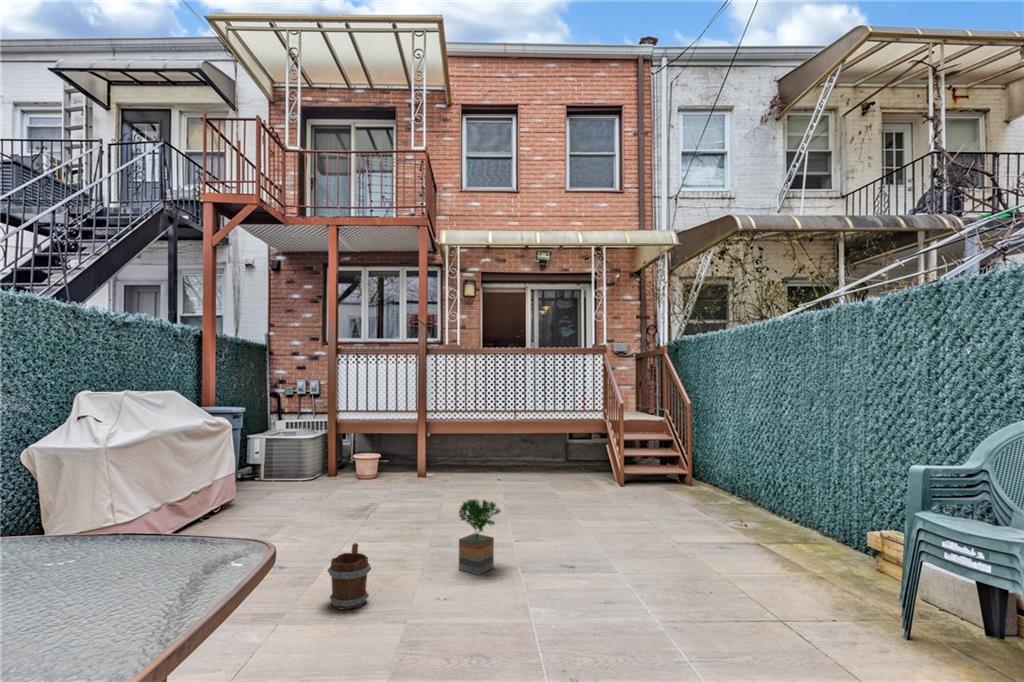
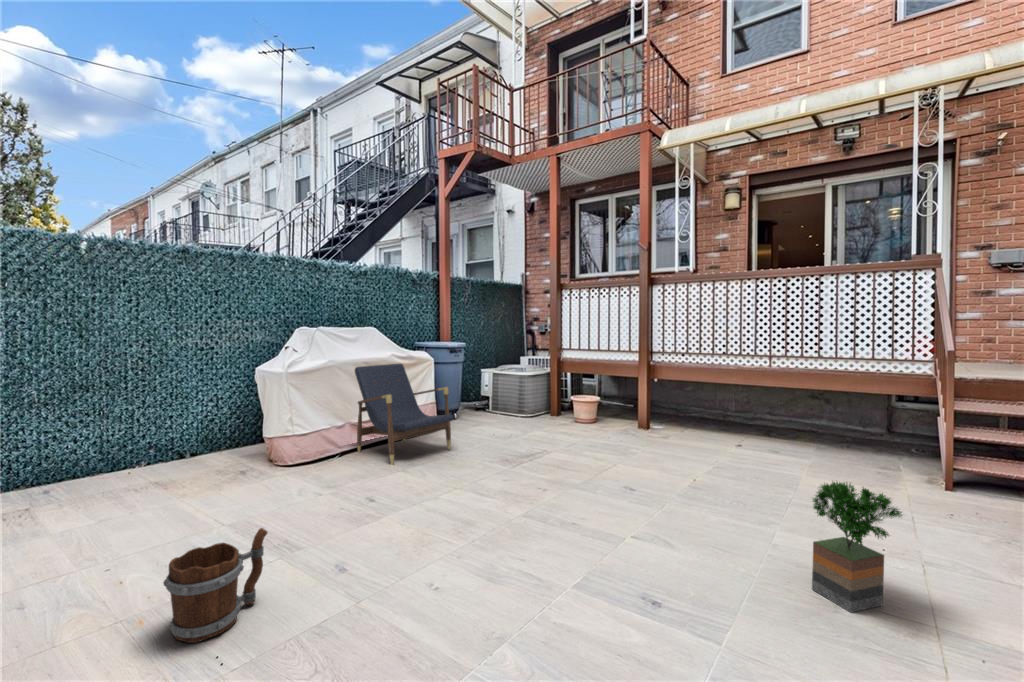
lounge chair: none [202,435,304,529] -> present [355,364,454,465]
potted tree: present [459,499,500,574] -> present [812,482,902,612]

